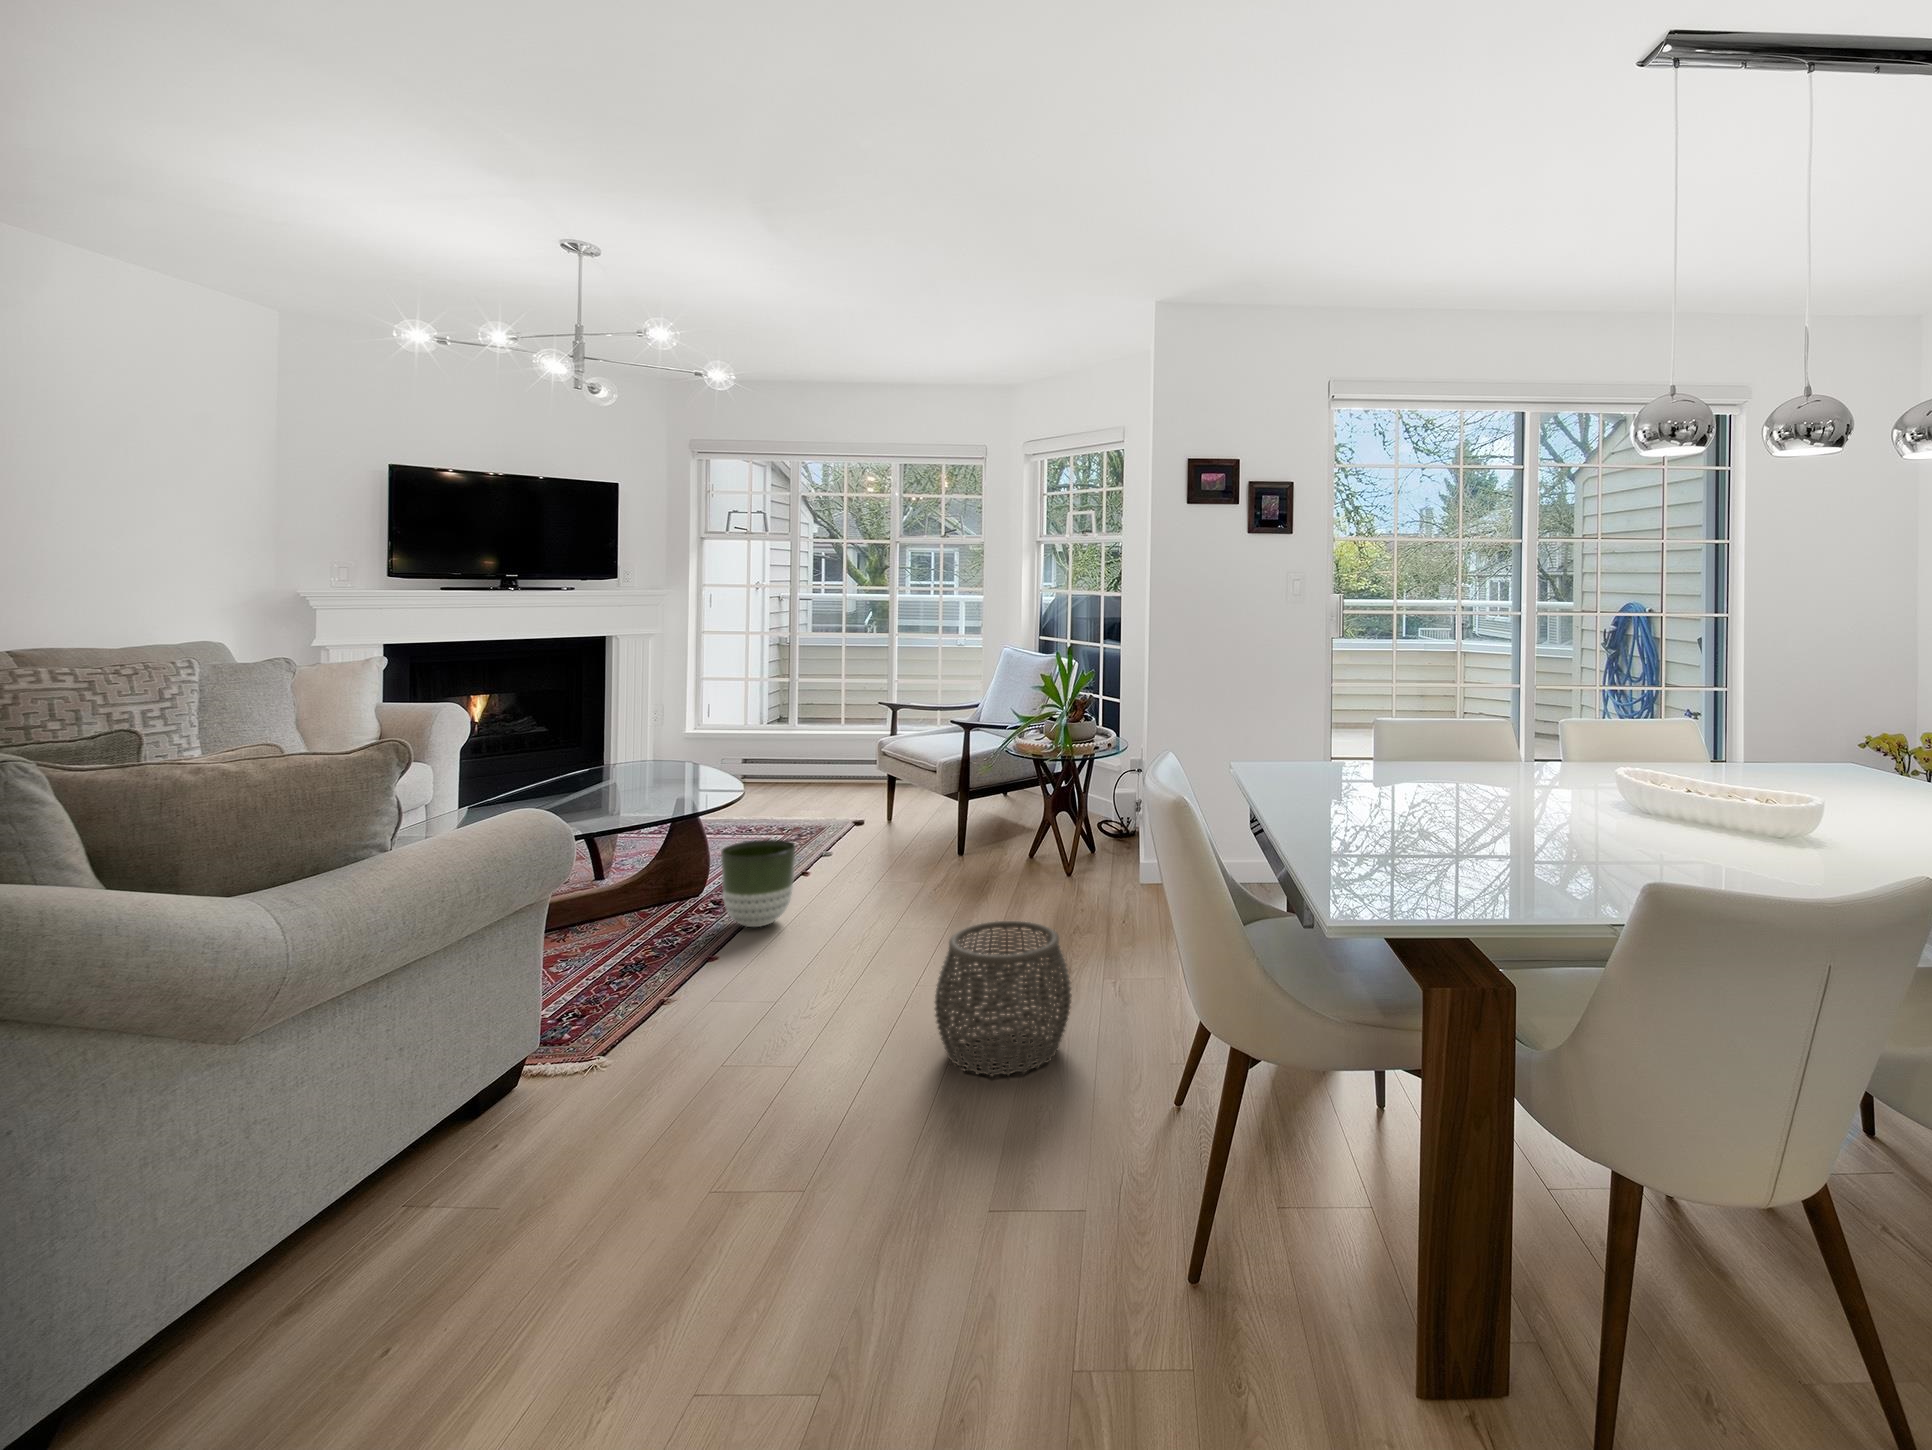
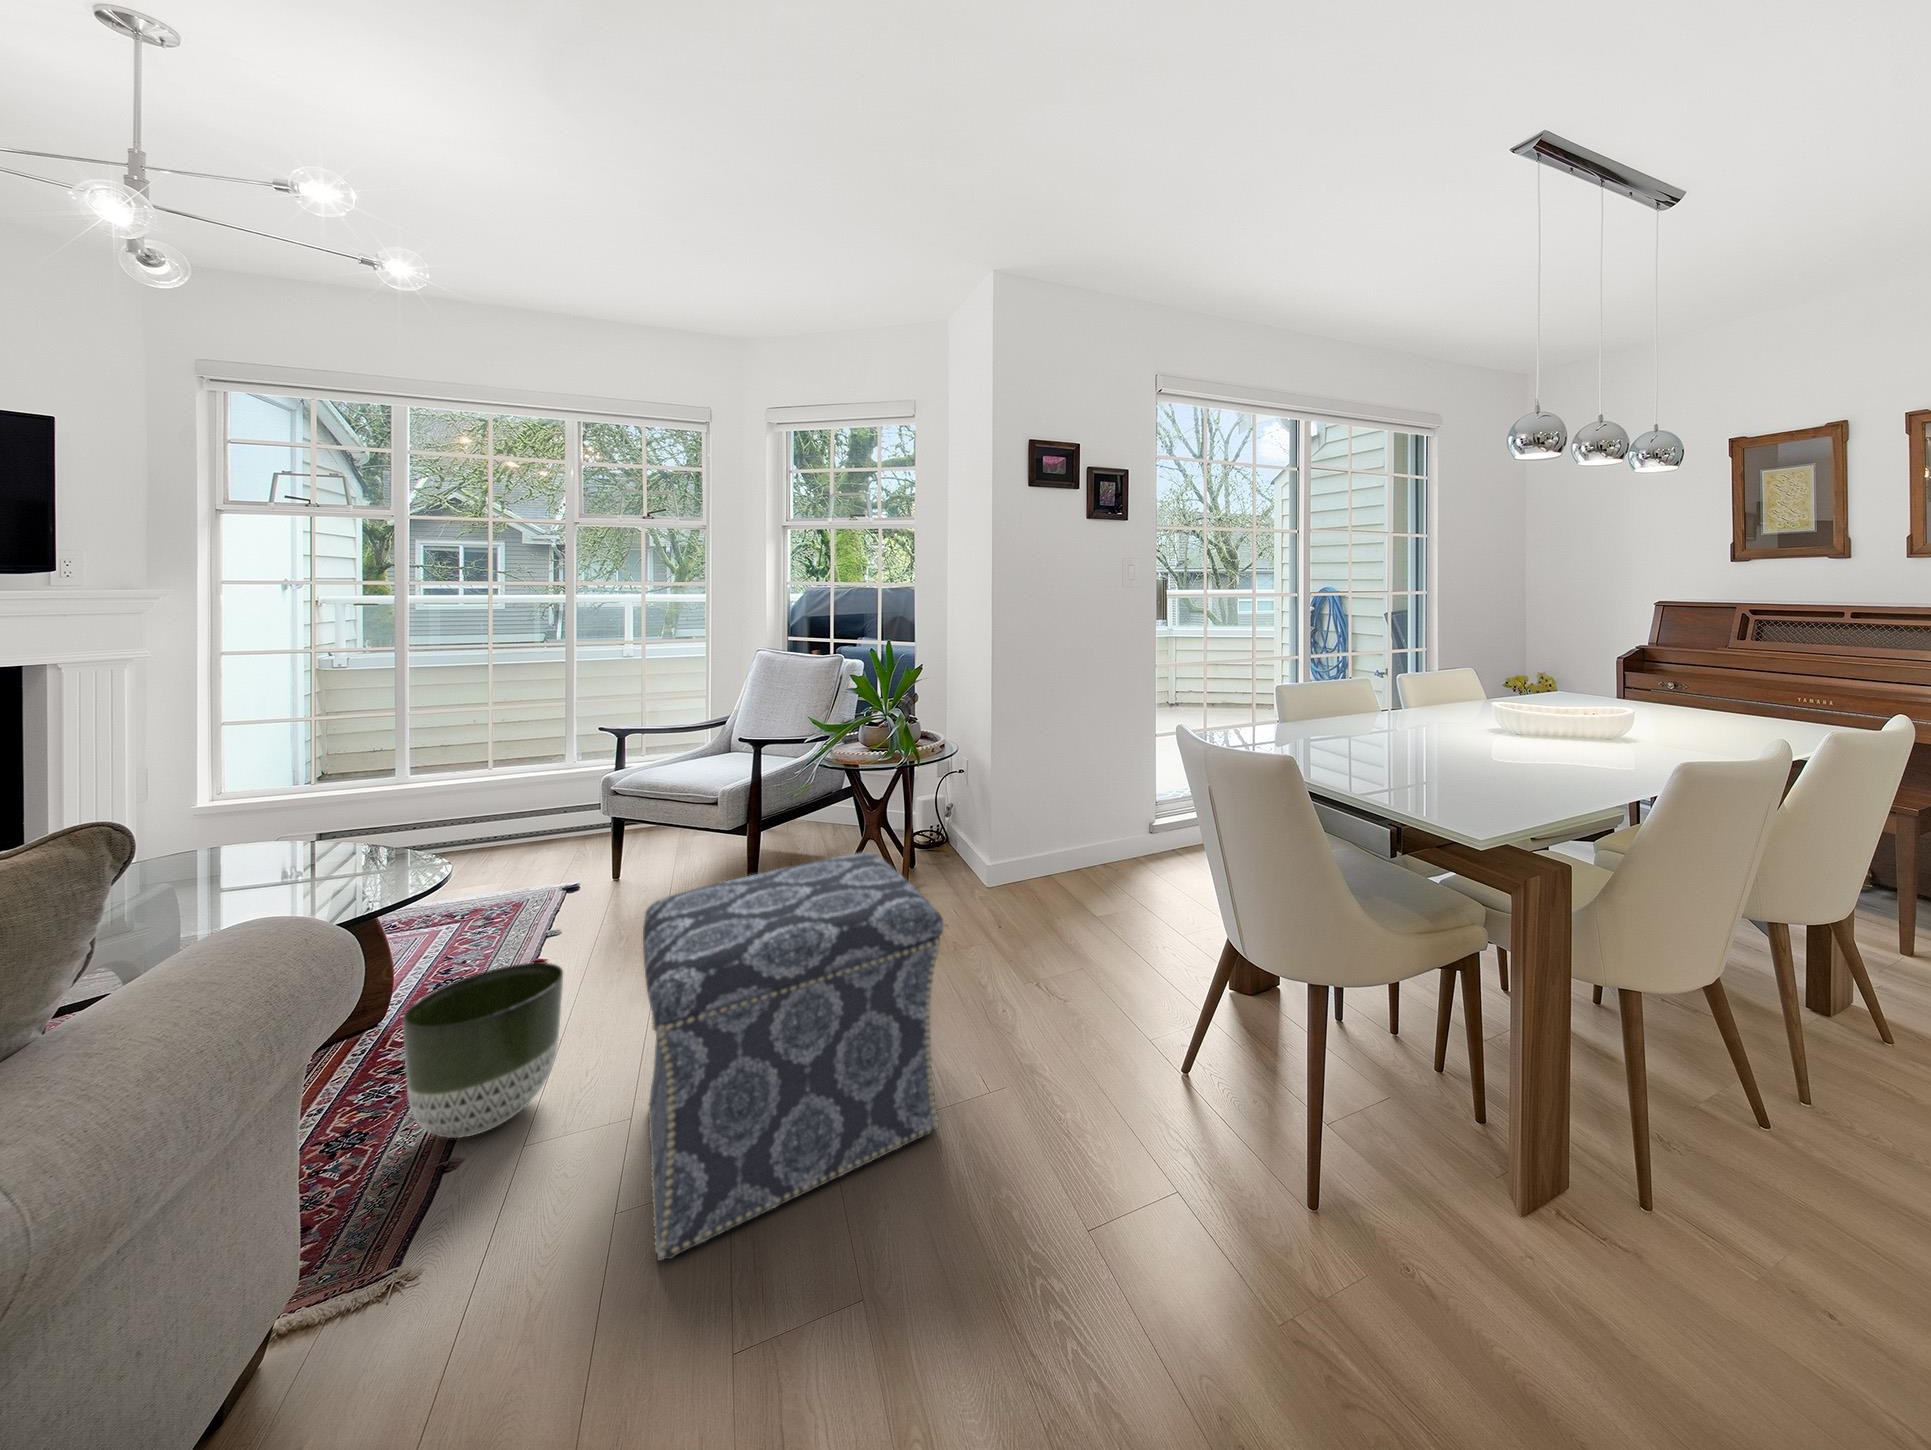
ottoman: none [793,805,973,992] -> present [643,852,943,1260]
woven basket: present [935,921,1072,1076] -> none [1014,1016,1220,1319]

